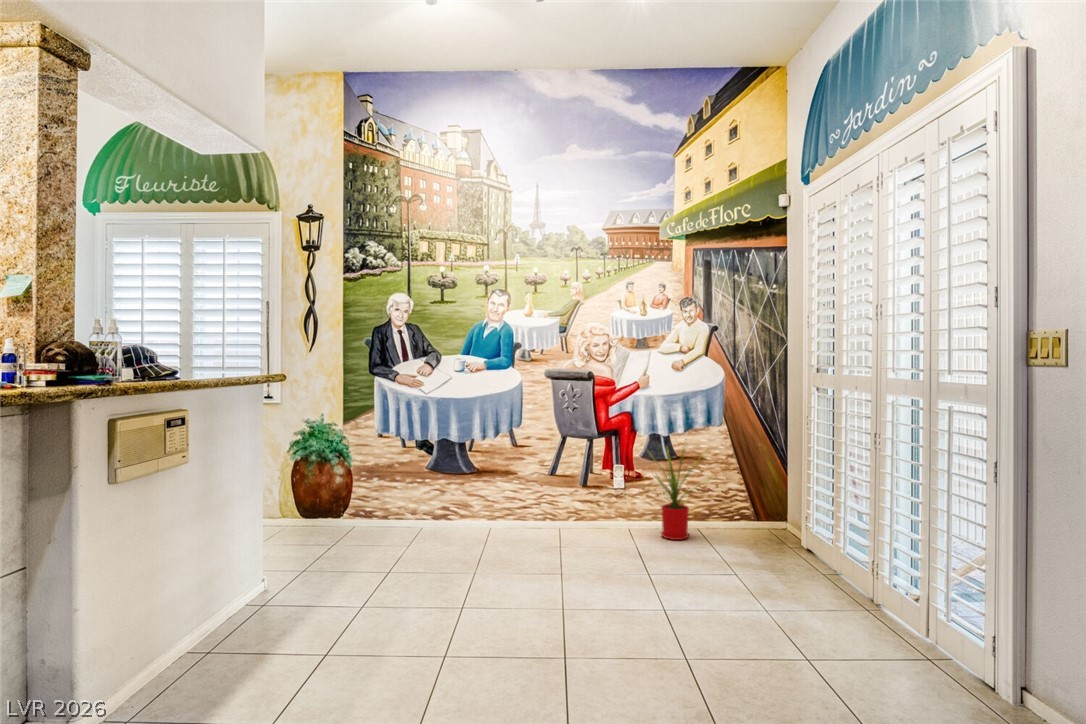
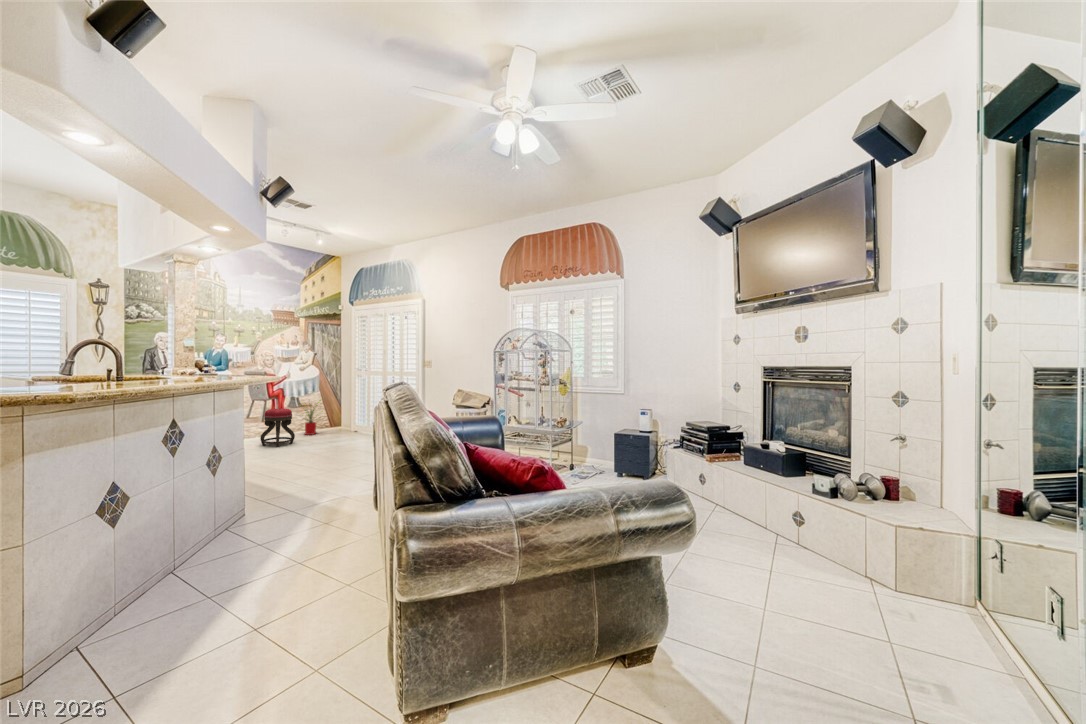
ottoman: none [527,460,591,559] -> present [260,408,295,447]

